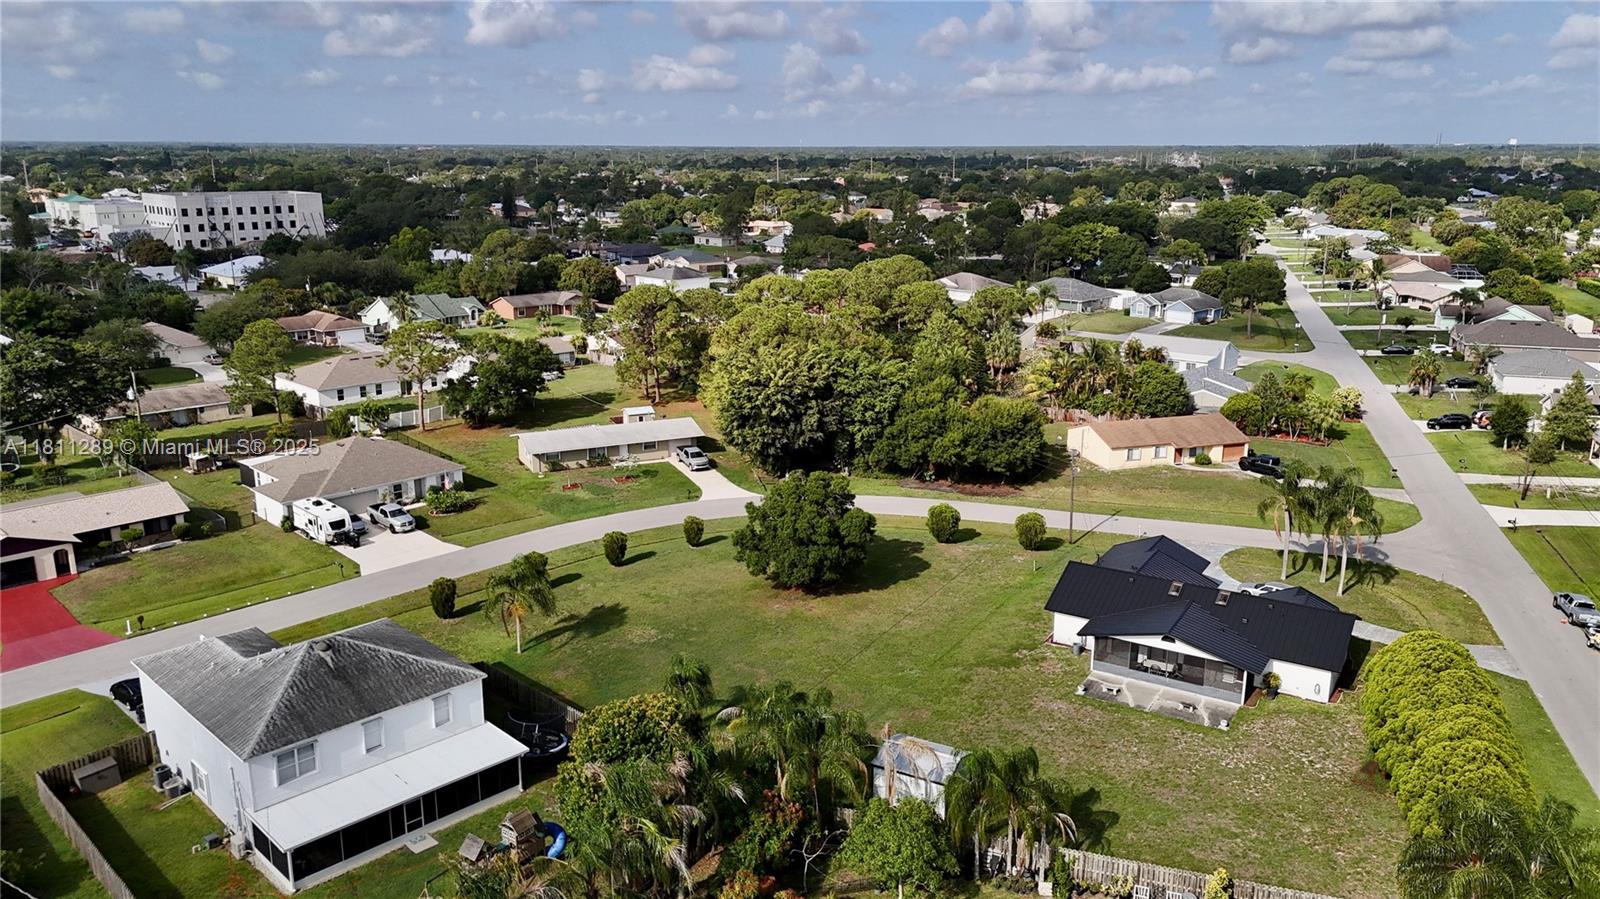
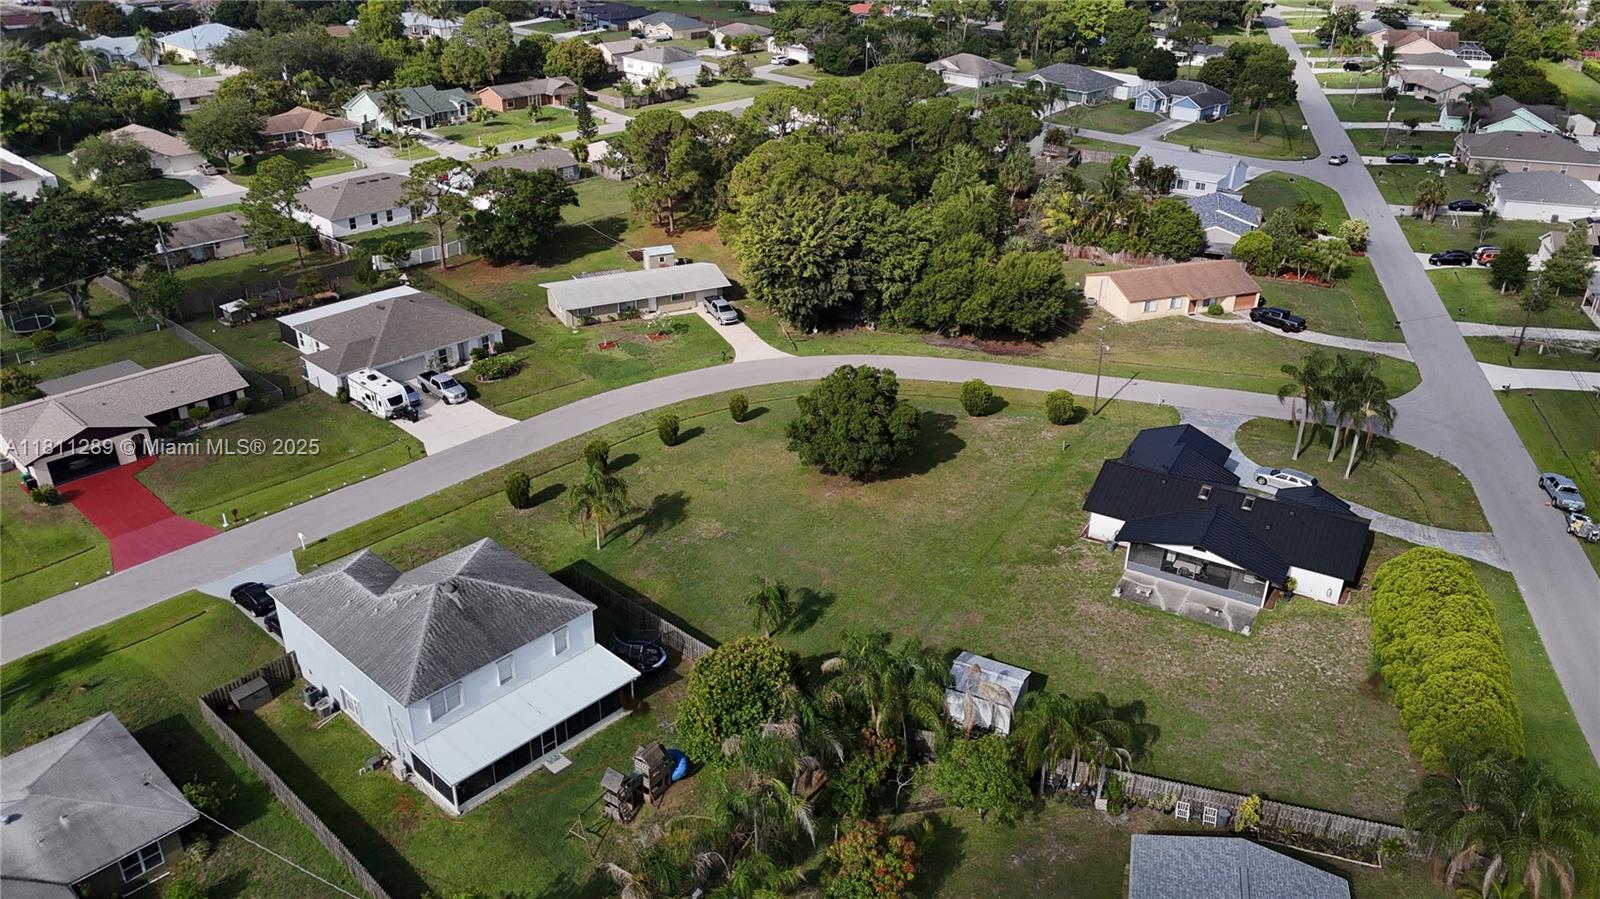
lounge chair: none [503,767,540,802] -> present [619,690,650,712]

